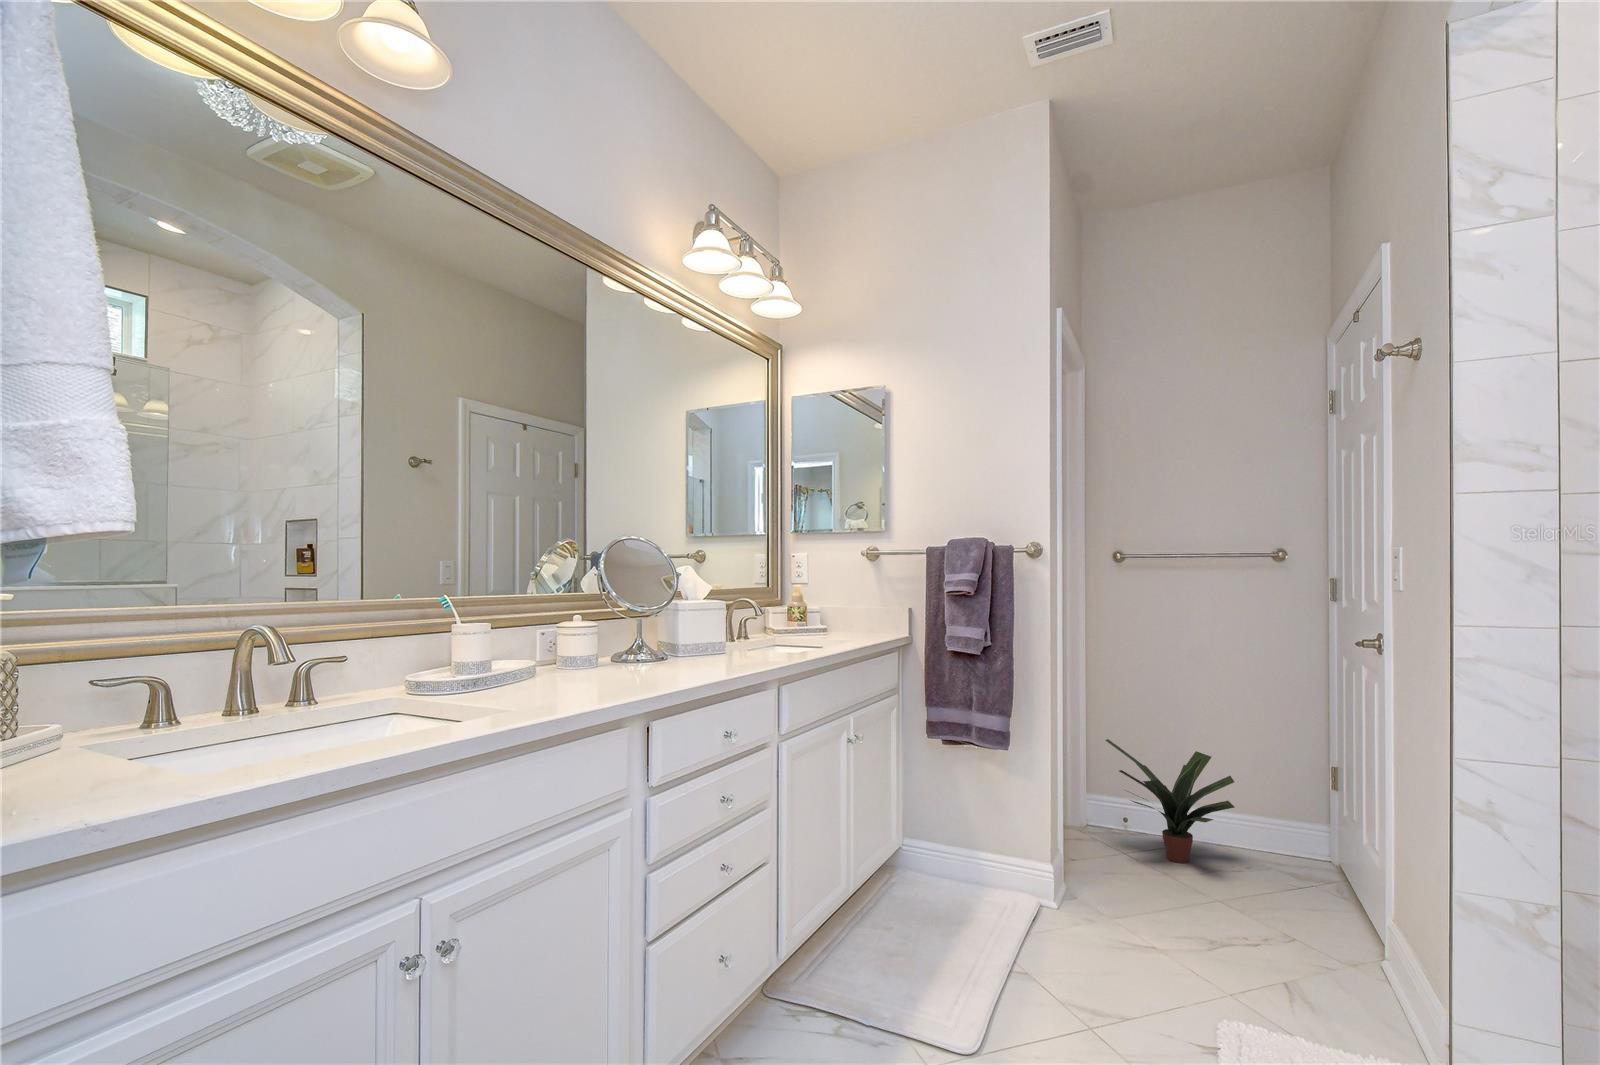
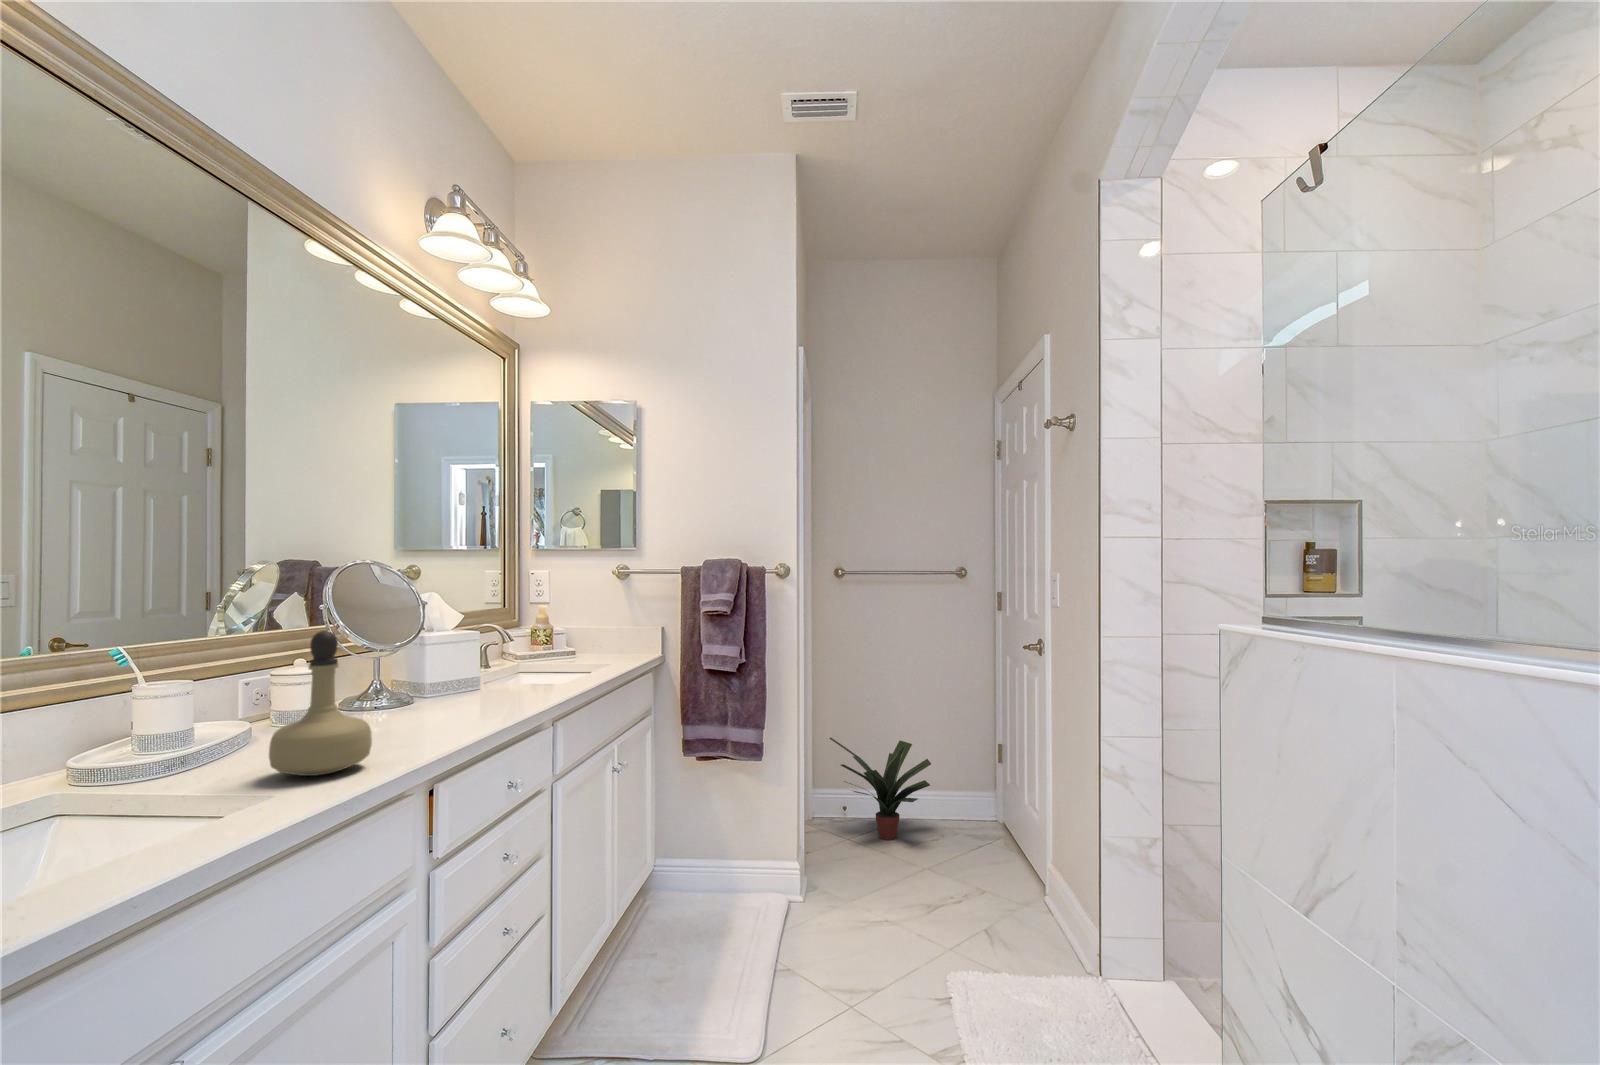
perfume bottle: none [525,586,598,700] -> present [269,631,372,776]

